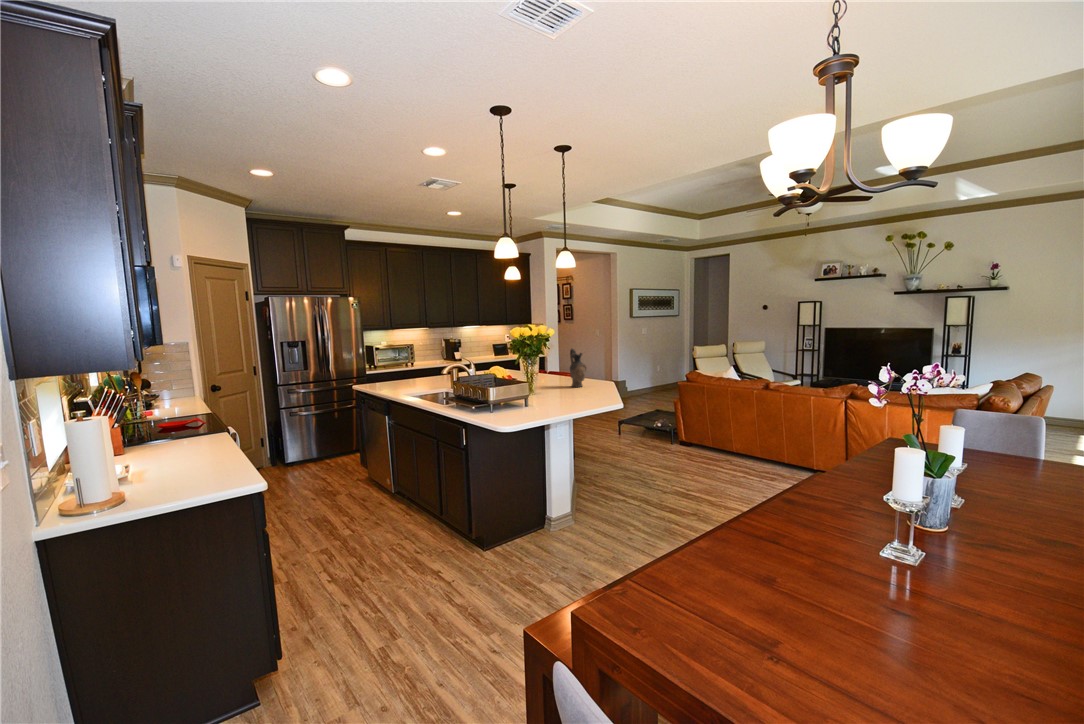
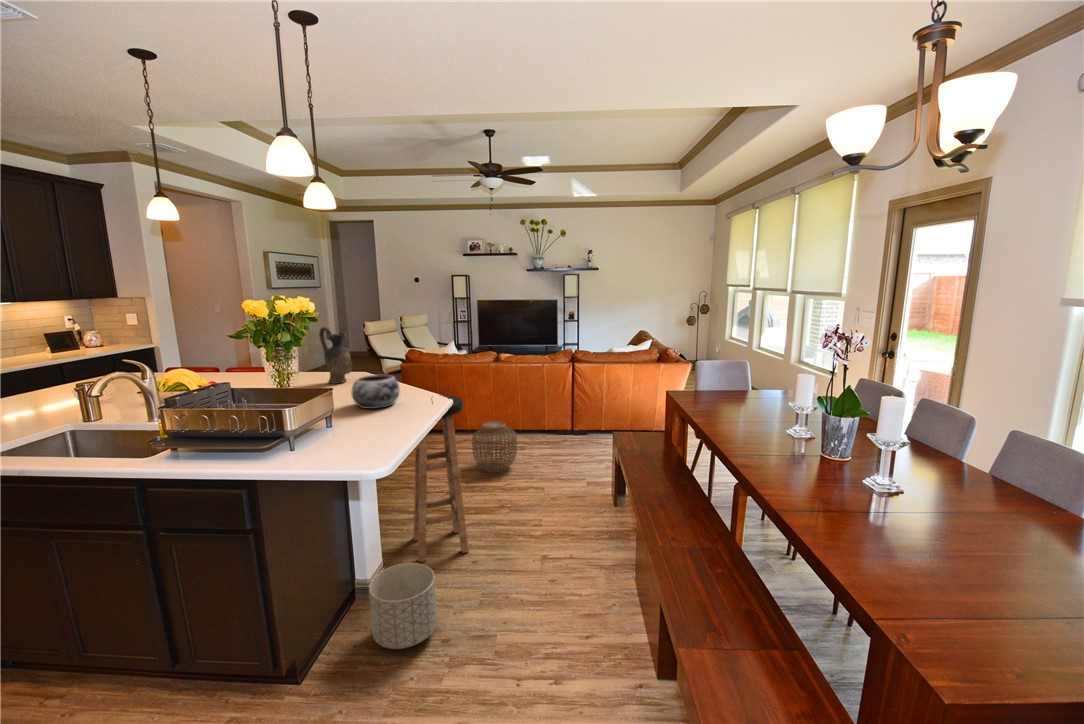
decorative bowl: none [549,382,580,404] -> present [351,375,400,409]
bar stool: none [597,404,644,532] -> present [414,395,469,562]
woven basket: none [703,443,748,491] -> present [472,421,517,473]
planter: none [527,509,569,560] -> present [369,563,437,649]

